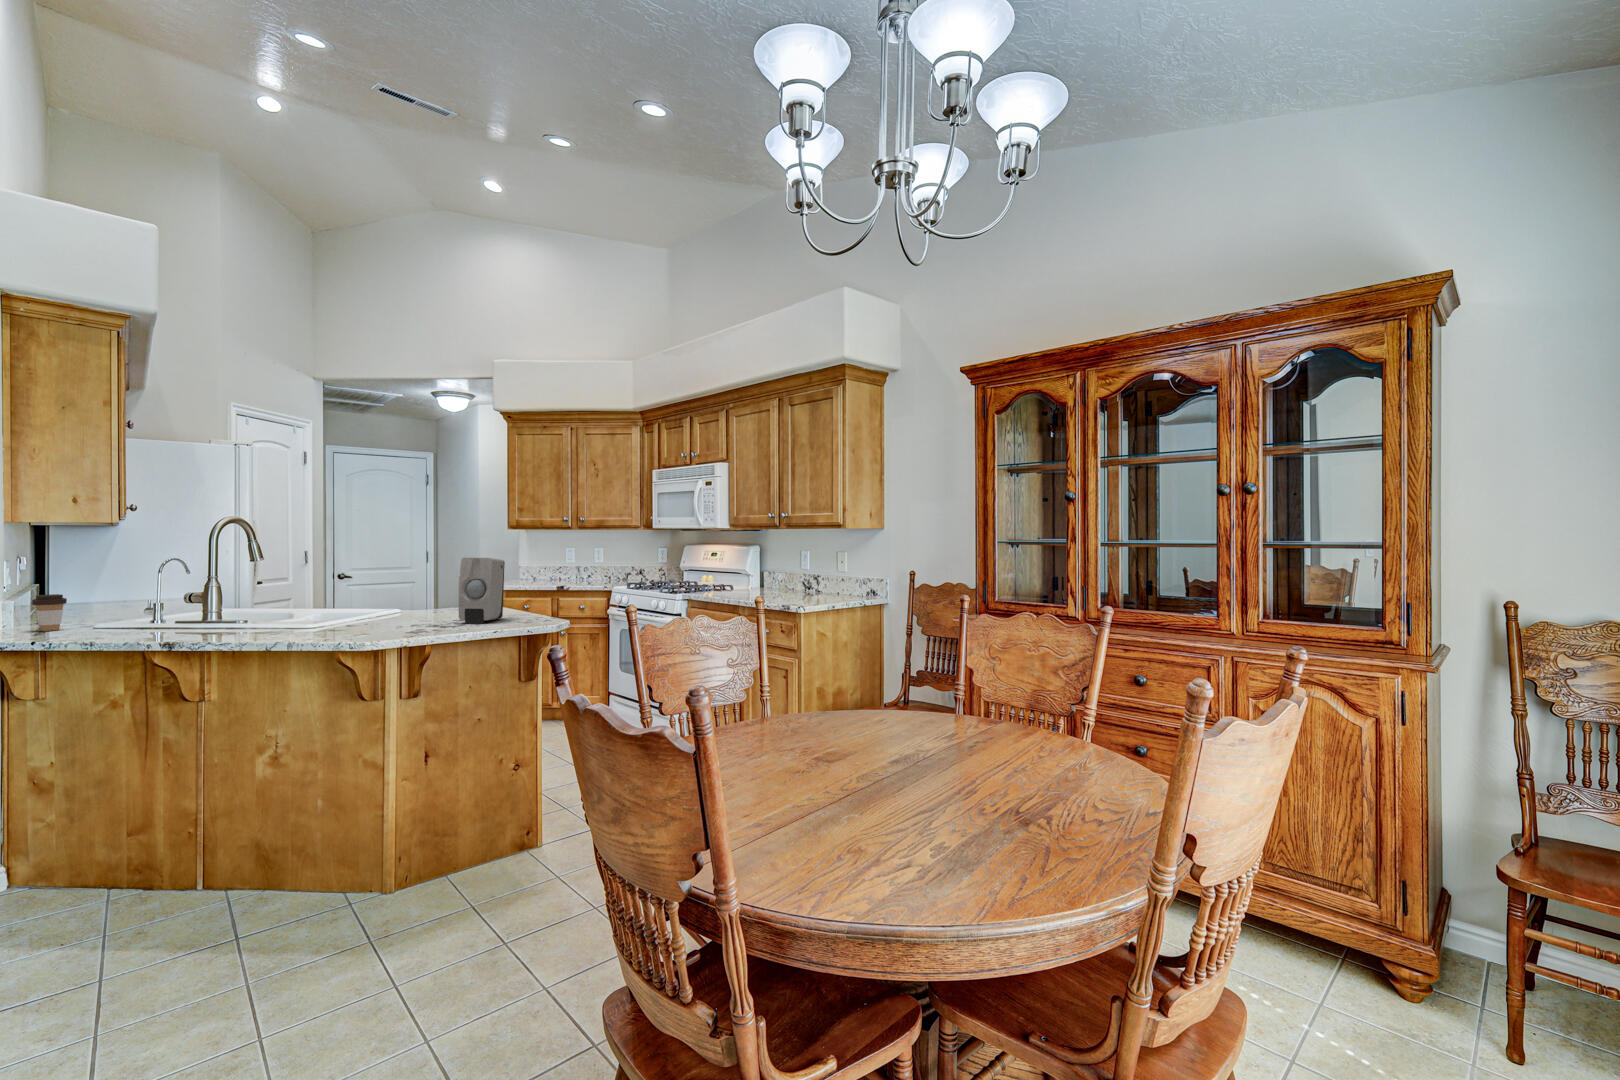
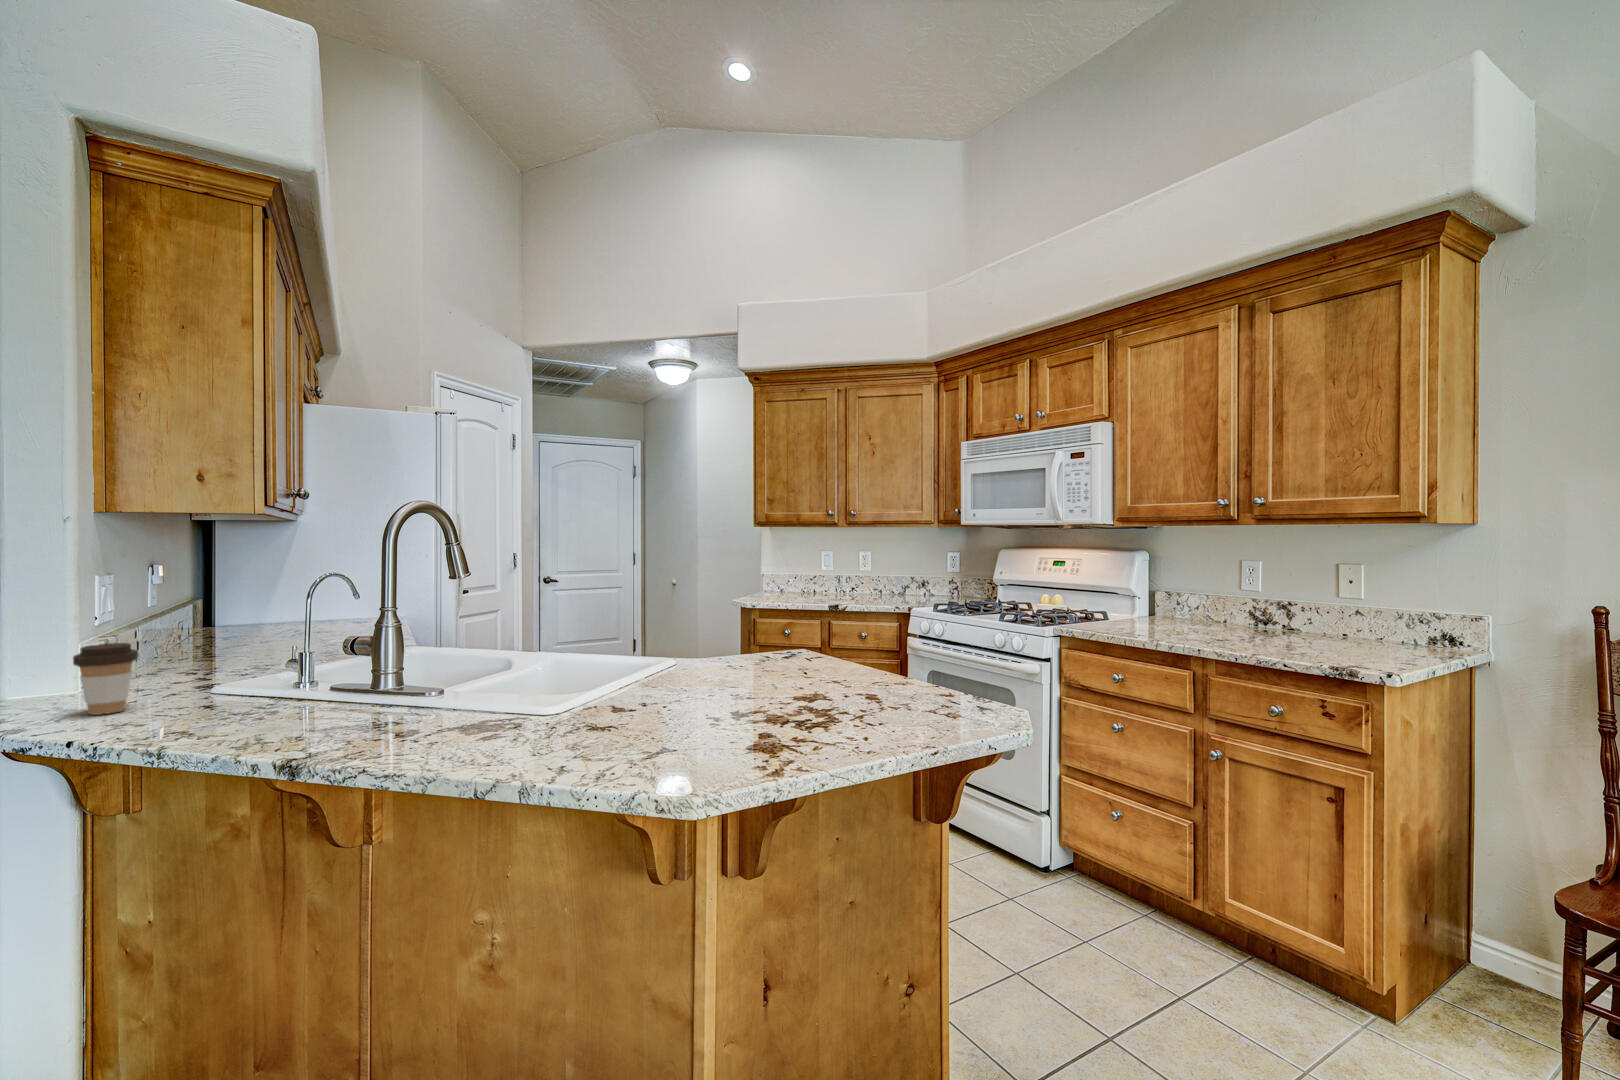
soap dispenser: present [459,558,505,624] -> none [830,578,895,717]

